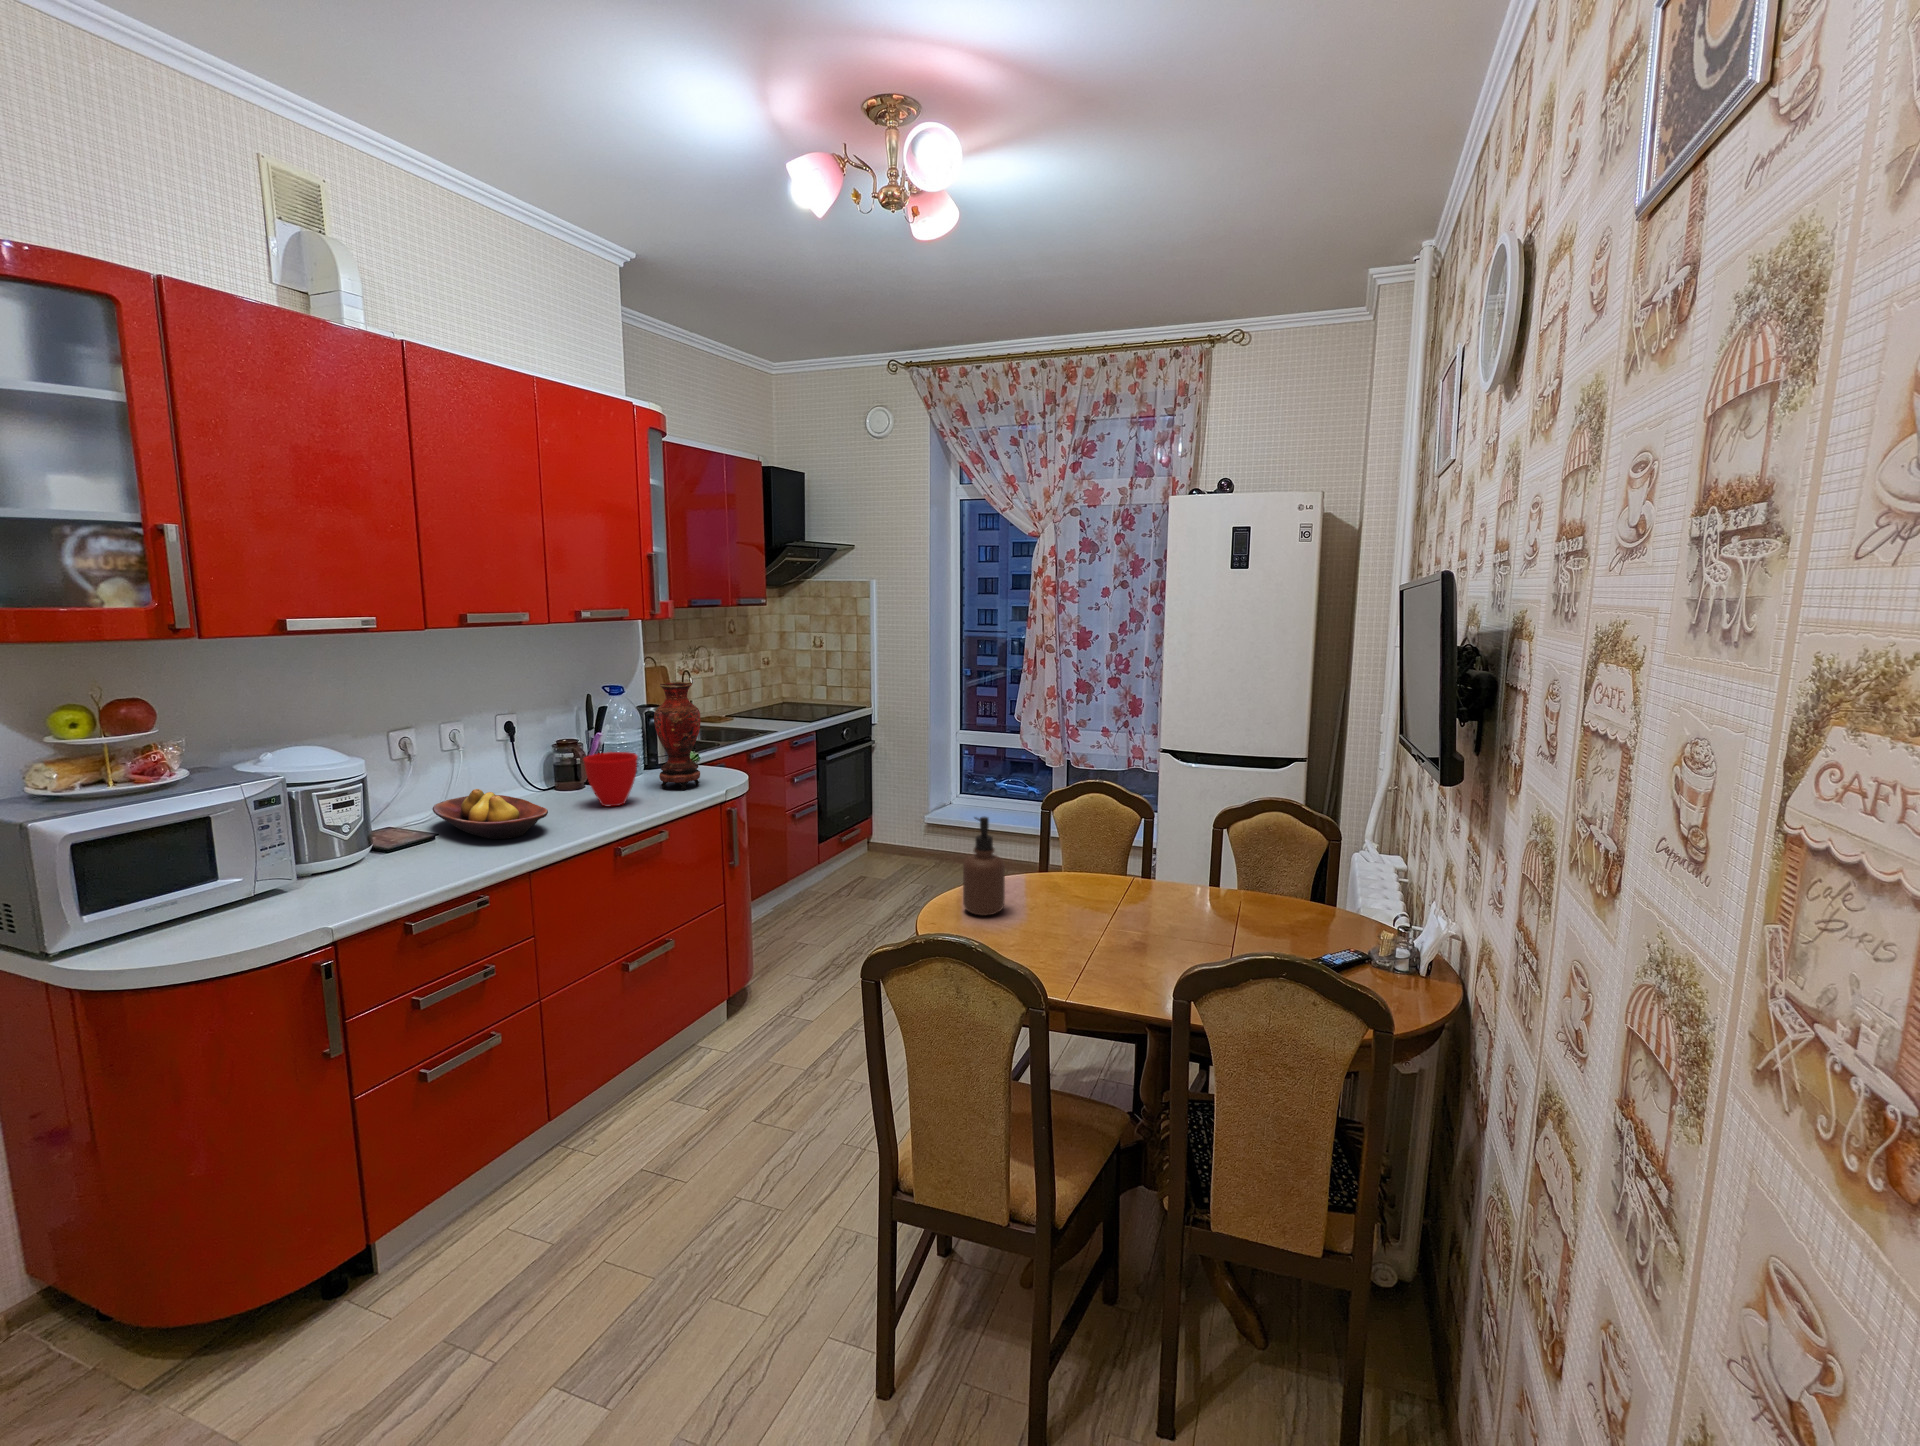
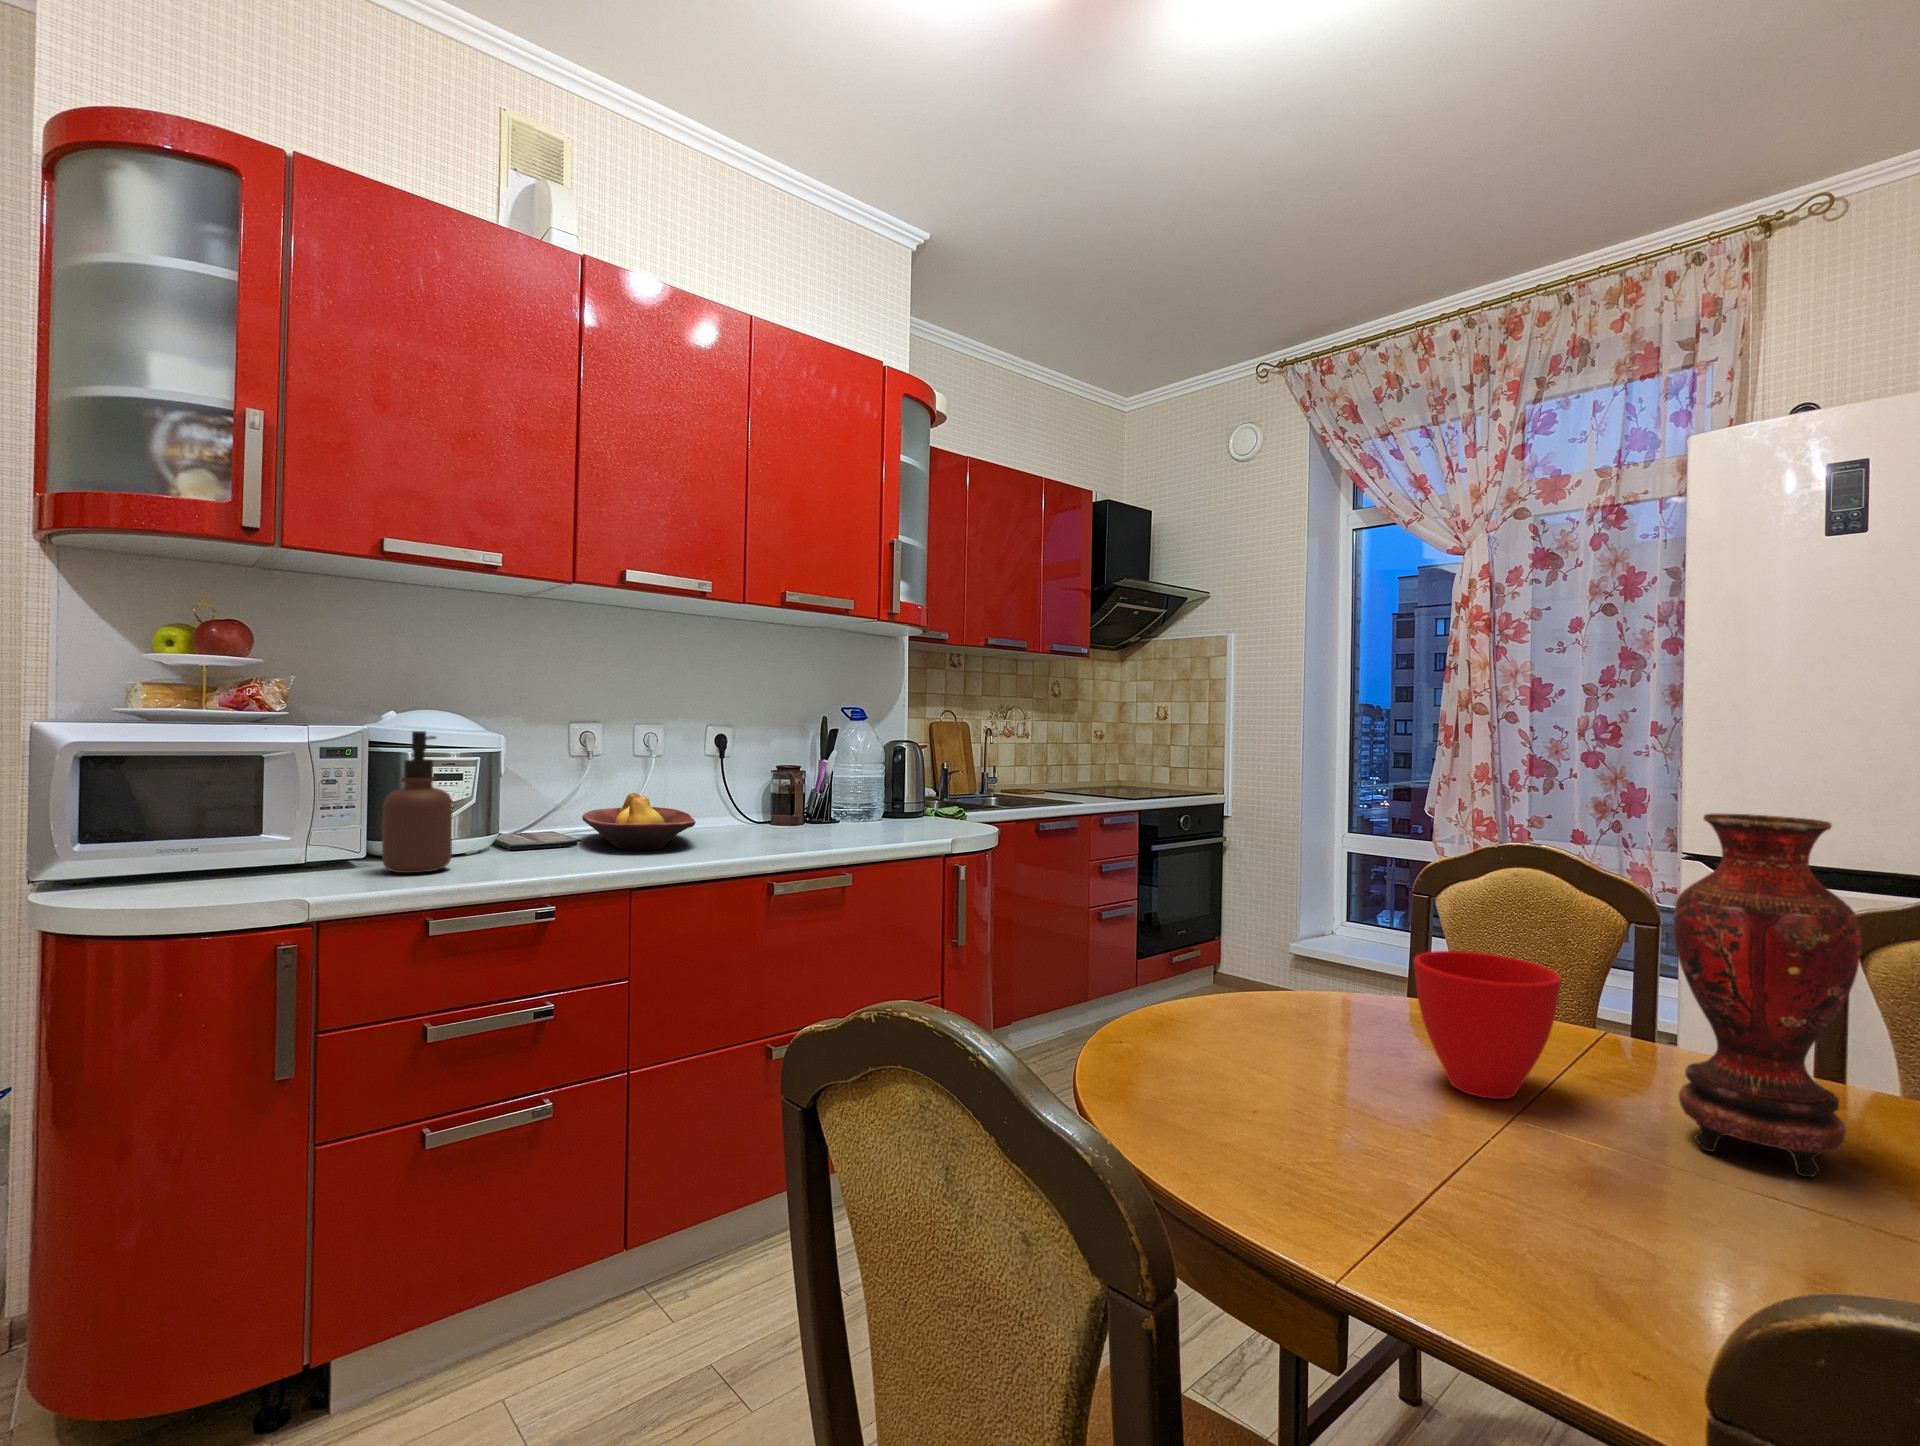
vase: present [654,682,701,790] -> present [1674,813,1861,1177]
cup: present [584,752,638,806] -> present [1414,951,1561,1099]
soap dispenser: present [963,817,1005,916] -> present [382,731,452,873]

